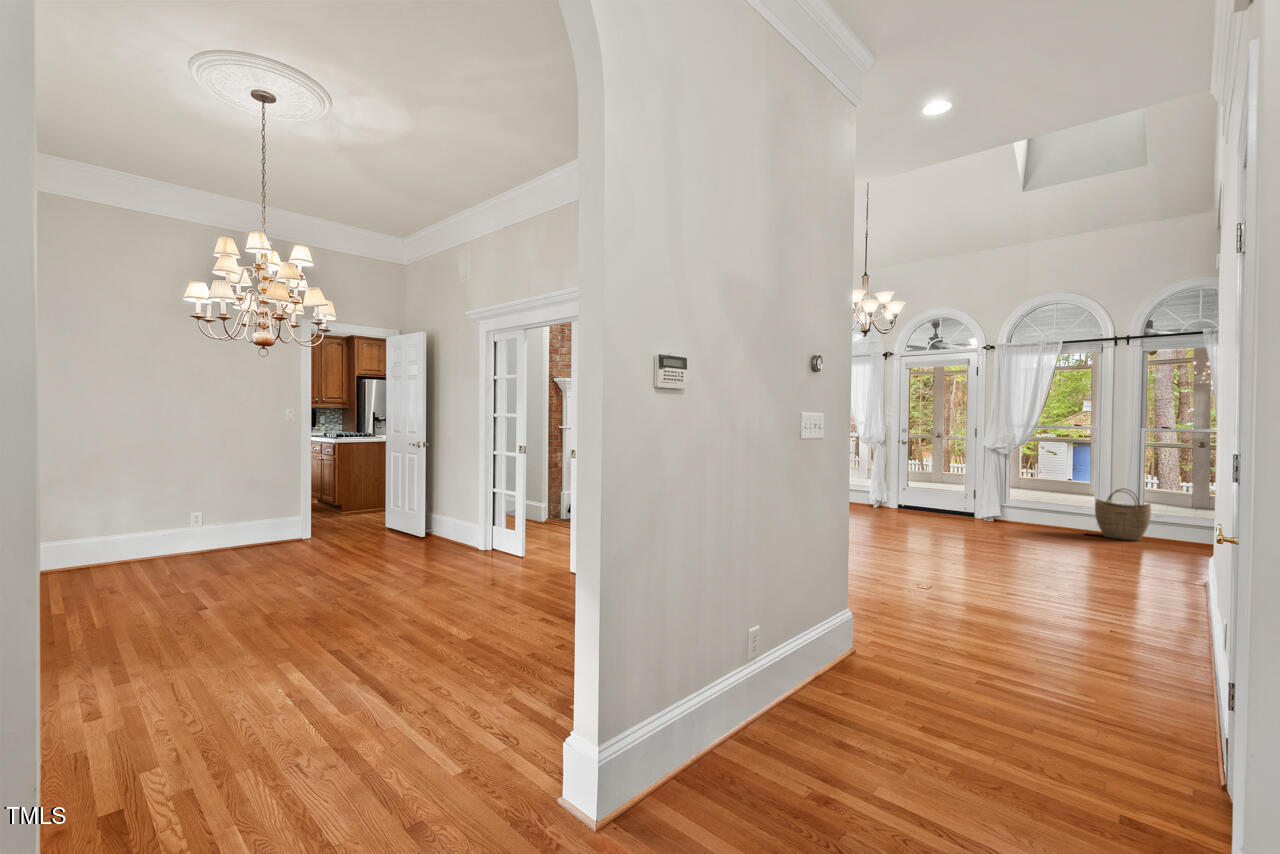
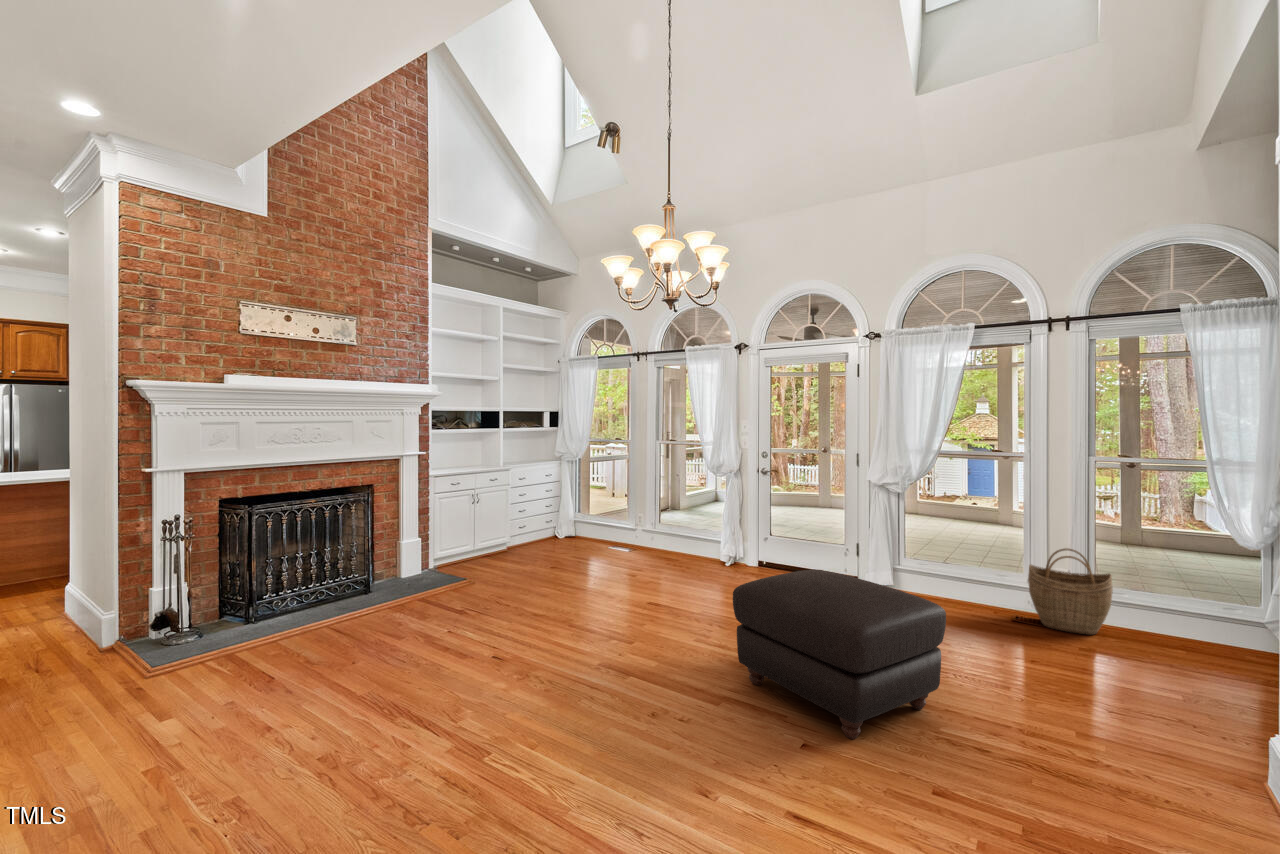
ottoman: none [903,488,1028,560] -> present [733,569,946,739]

